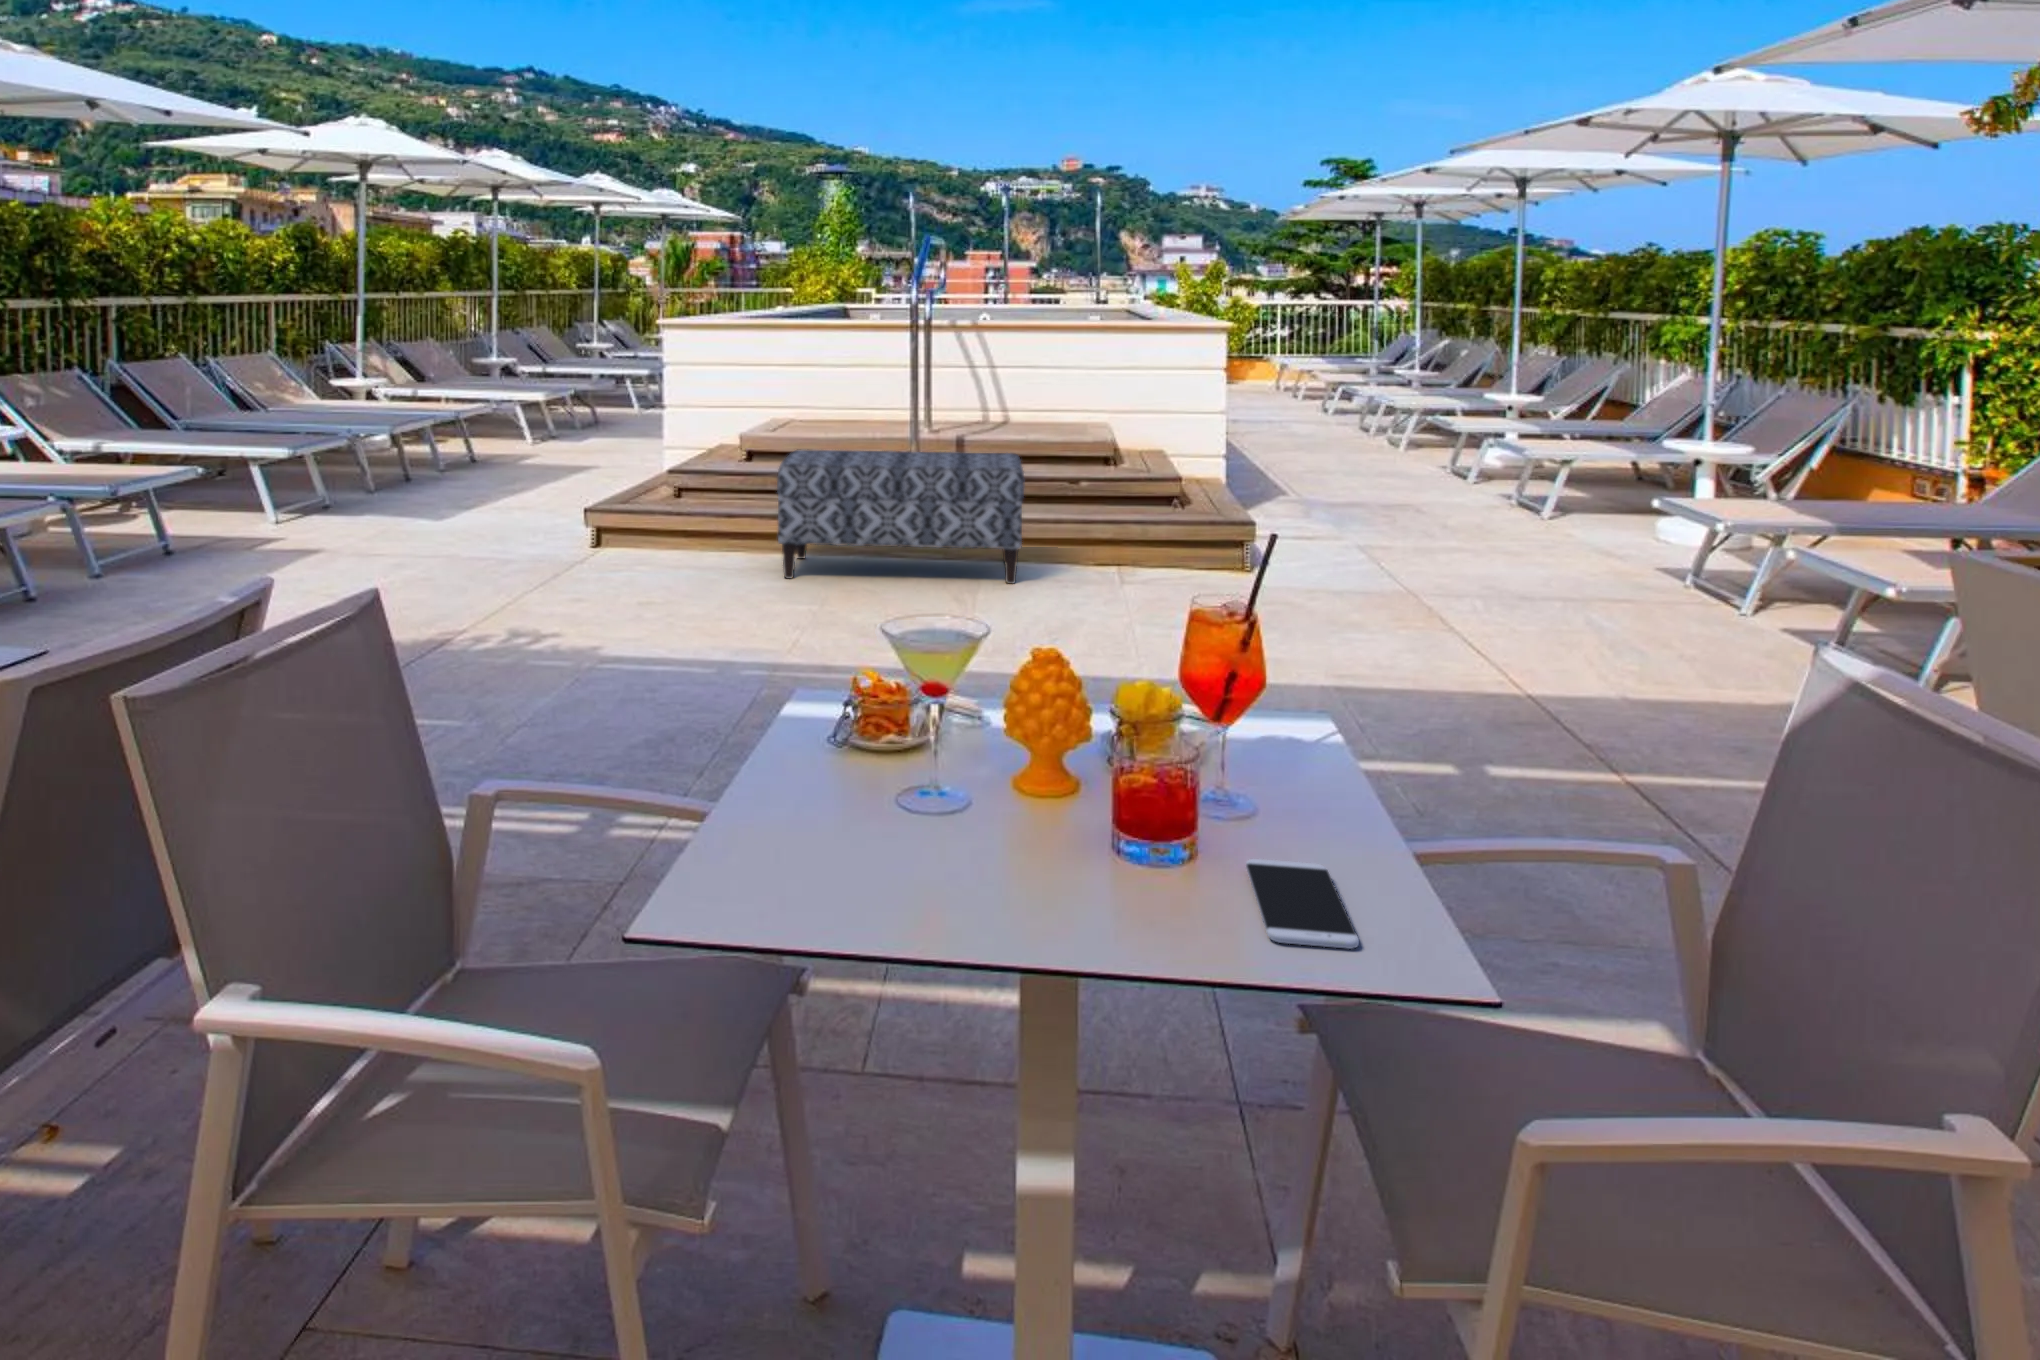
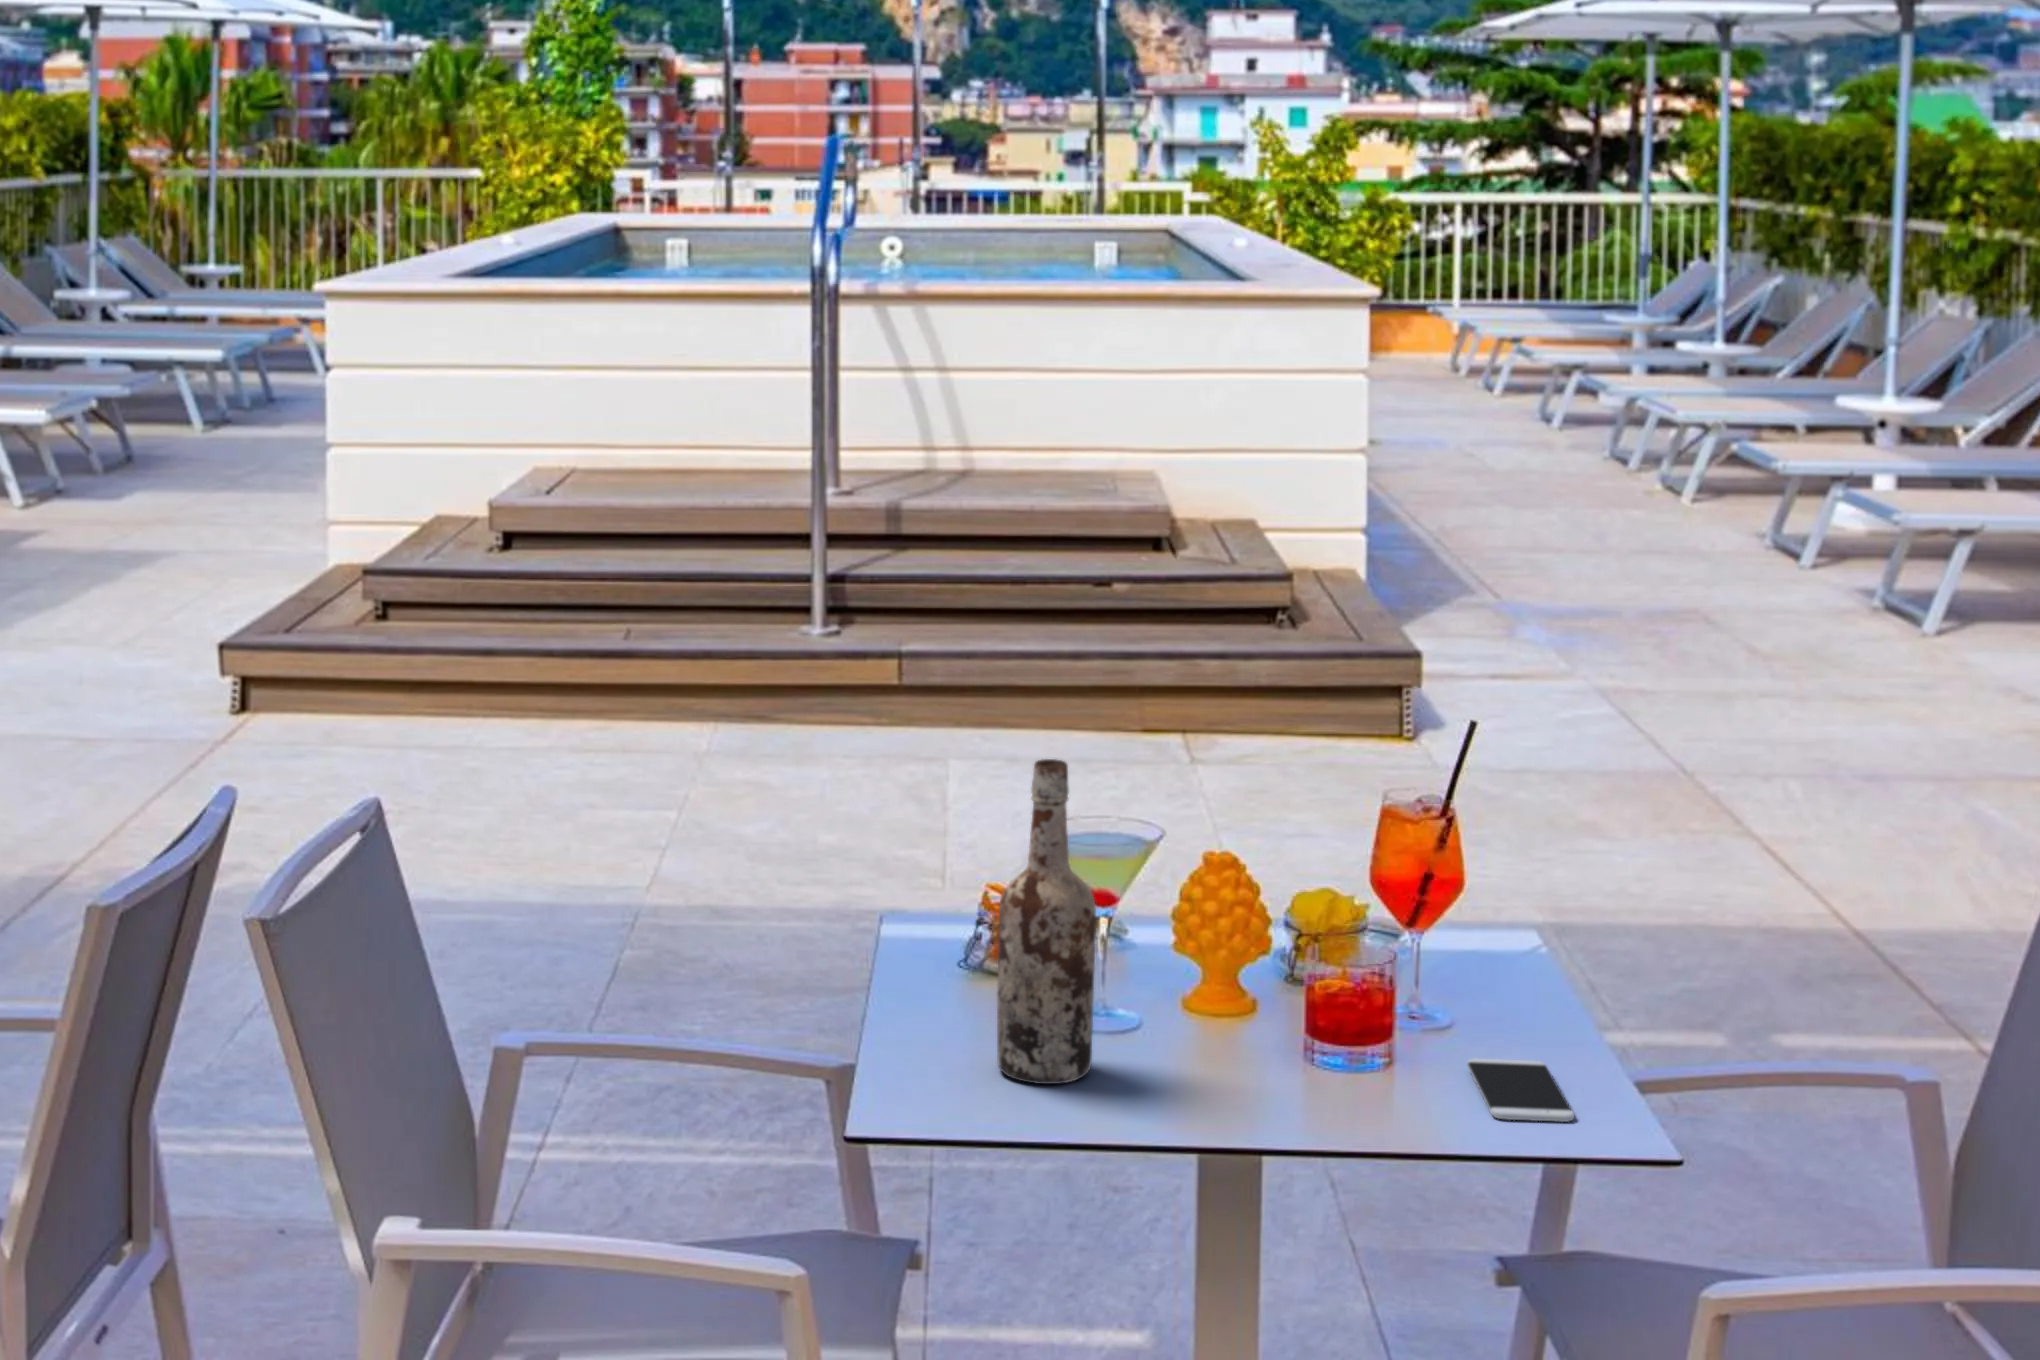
bench: present [777,449,1025,584] -> none [615,539,1041,769]
wine bottle: none [773,549,869,876] -> present [997,759,1096,1084]

